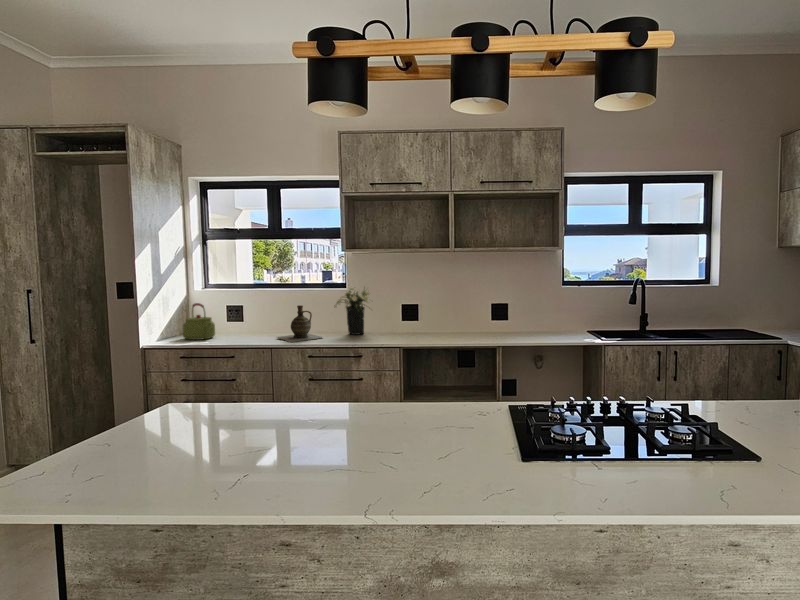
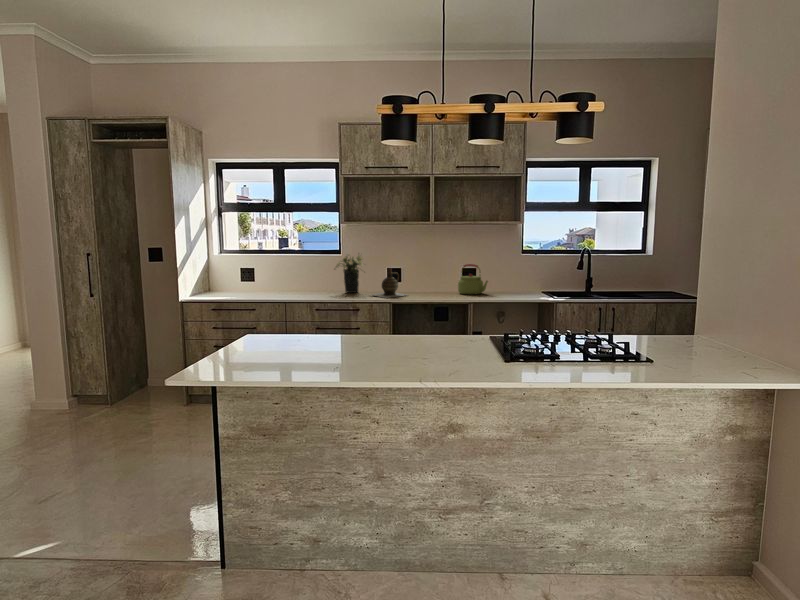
kettle: present [183,303,215,340] -> present [458,264,488,294]
ceramic jug: present [277,305,322,342] -> present [370,268,406,298]

